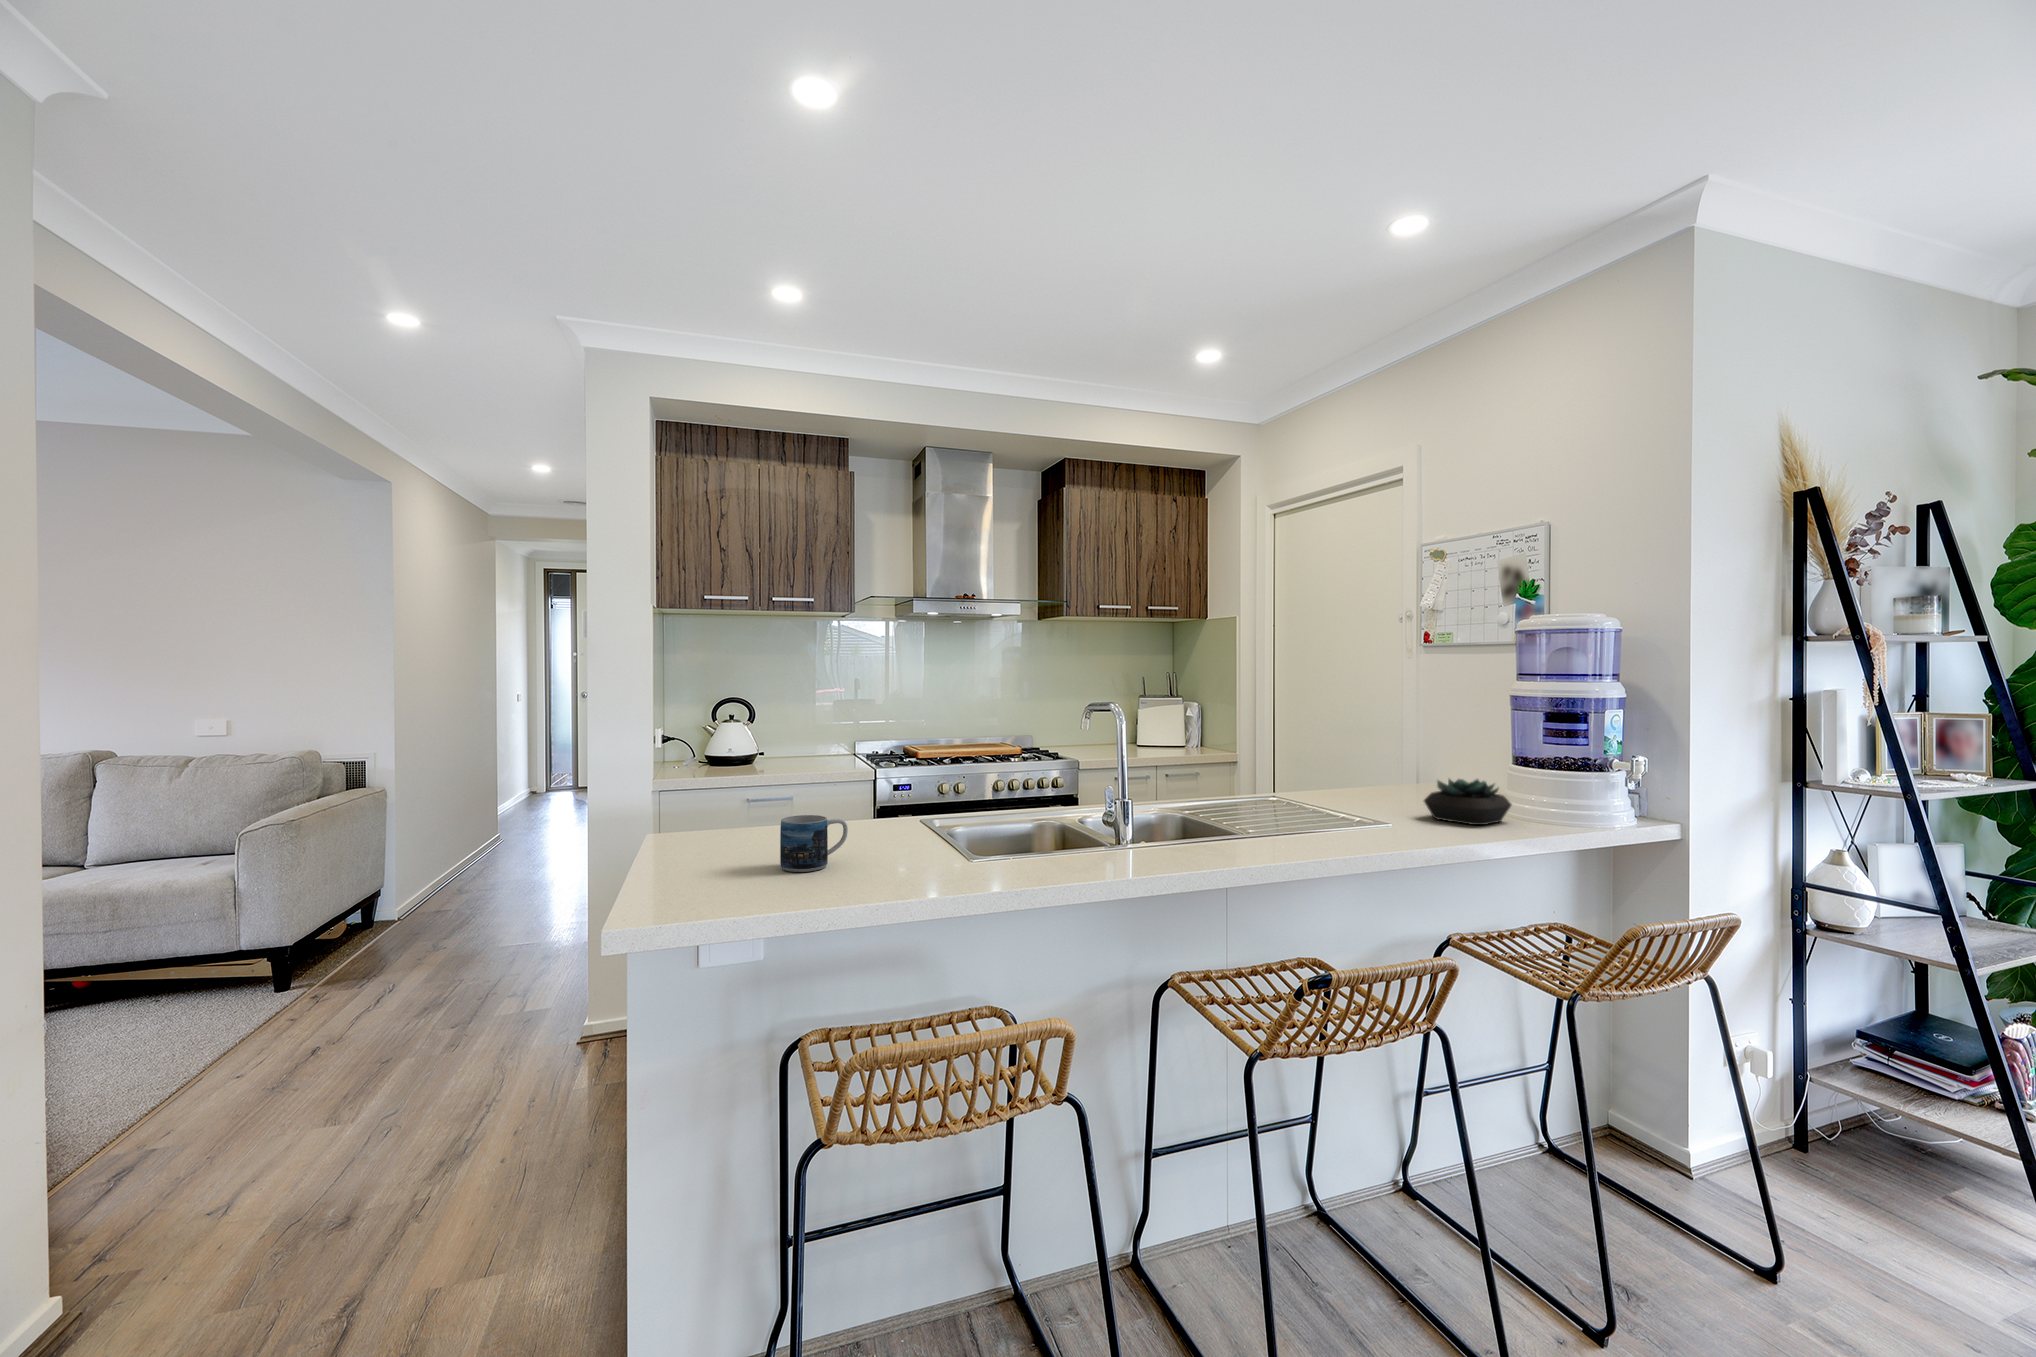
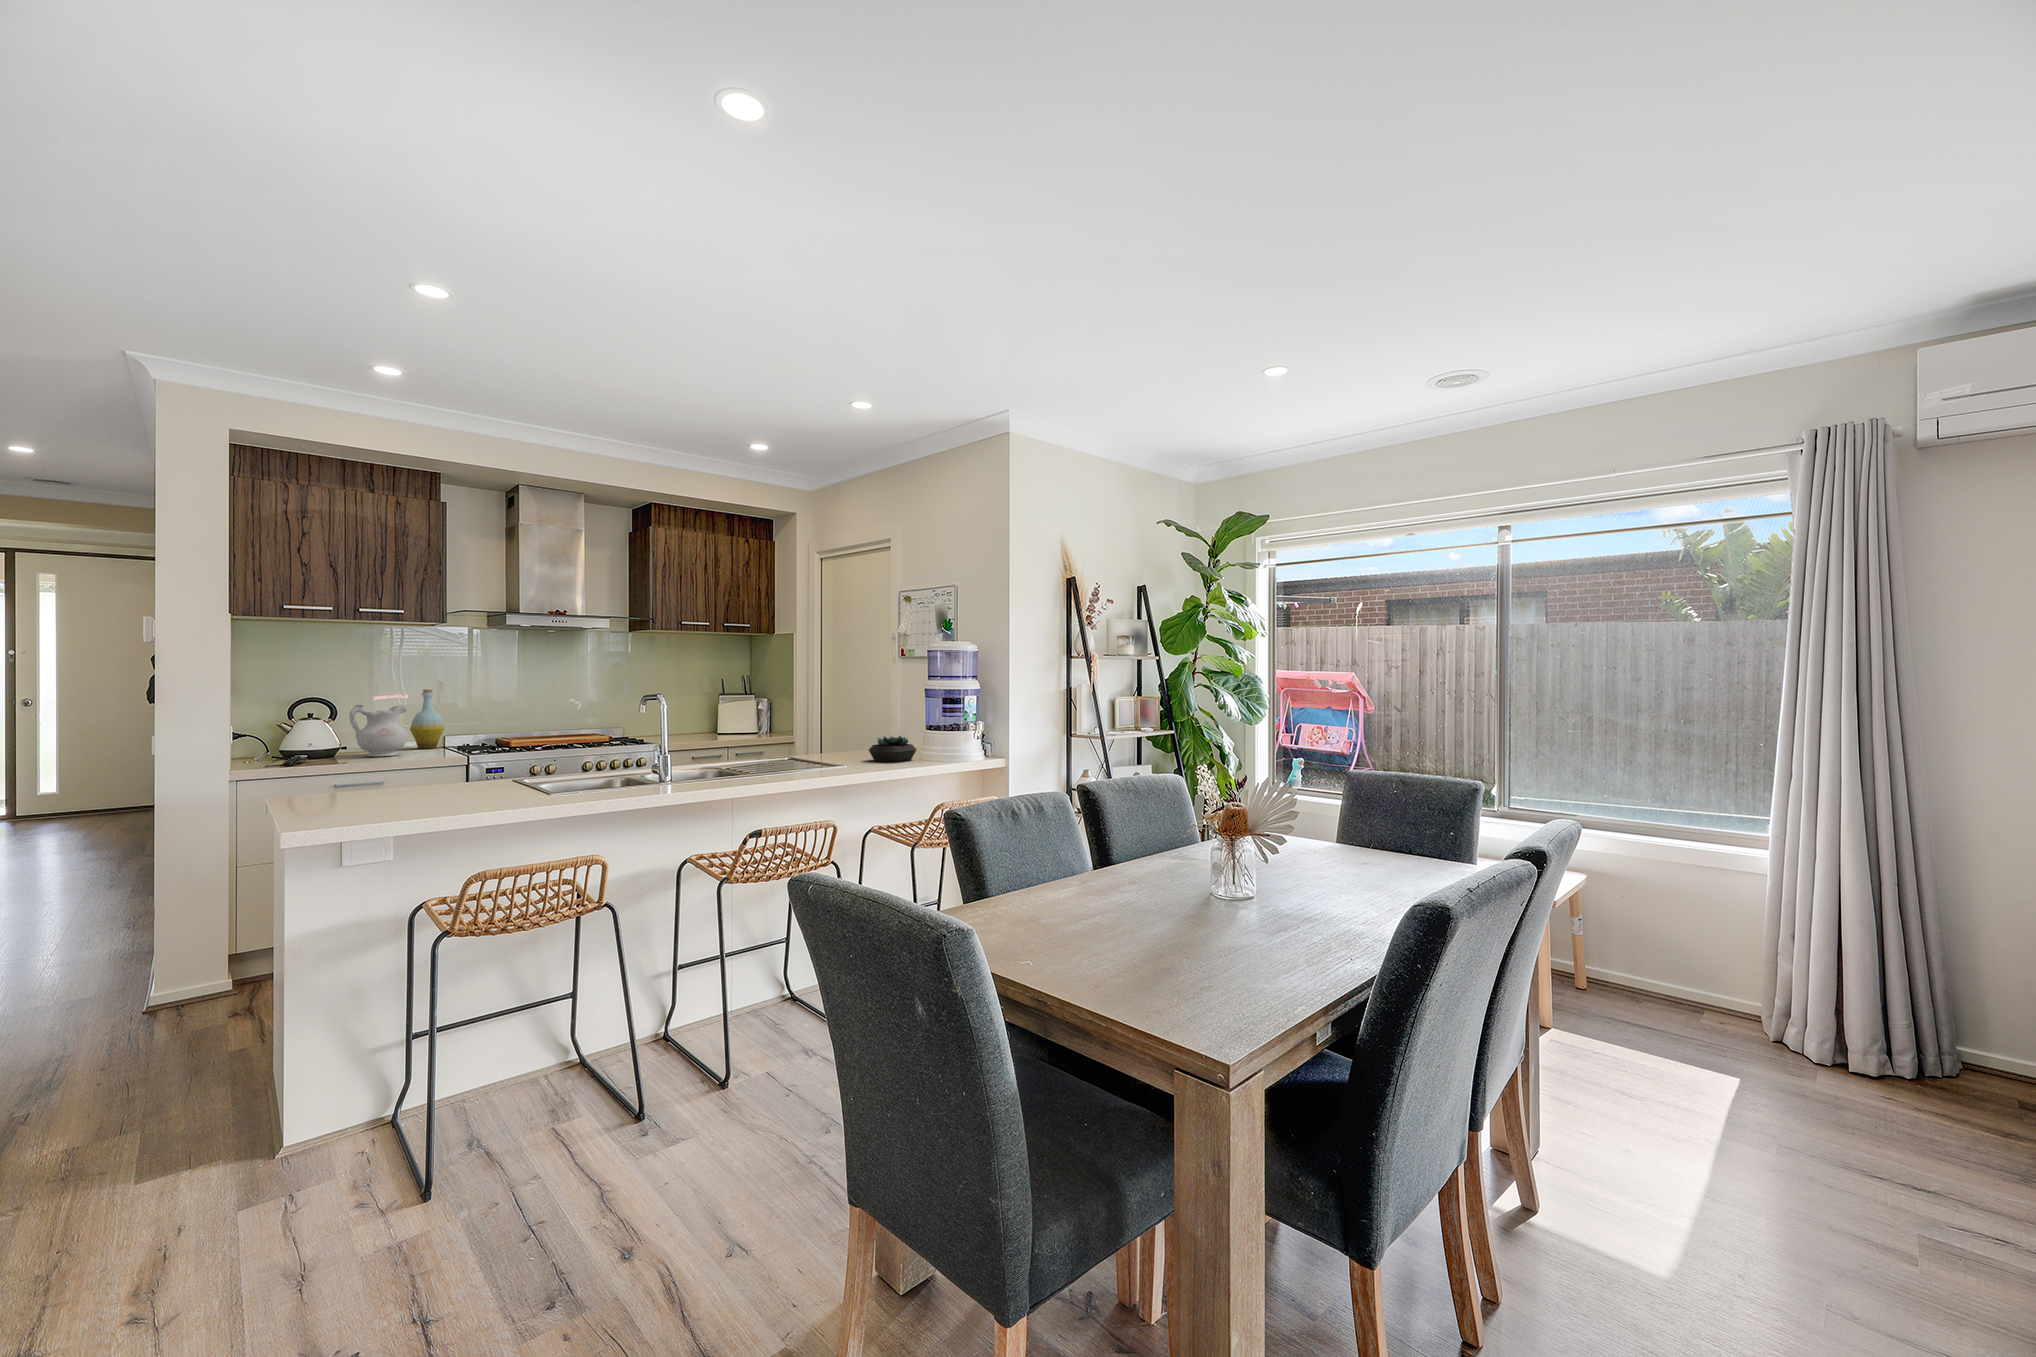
bottle: none [818,691,851,760] -> present [410,689,445,748]
ceramic pitcher: none [761,709,816,770] -> present [349,705,408,757]
mug: present [780,815,848,872] -> none [391,765,446,802]

